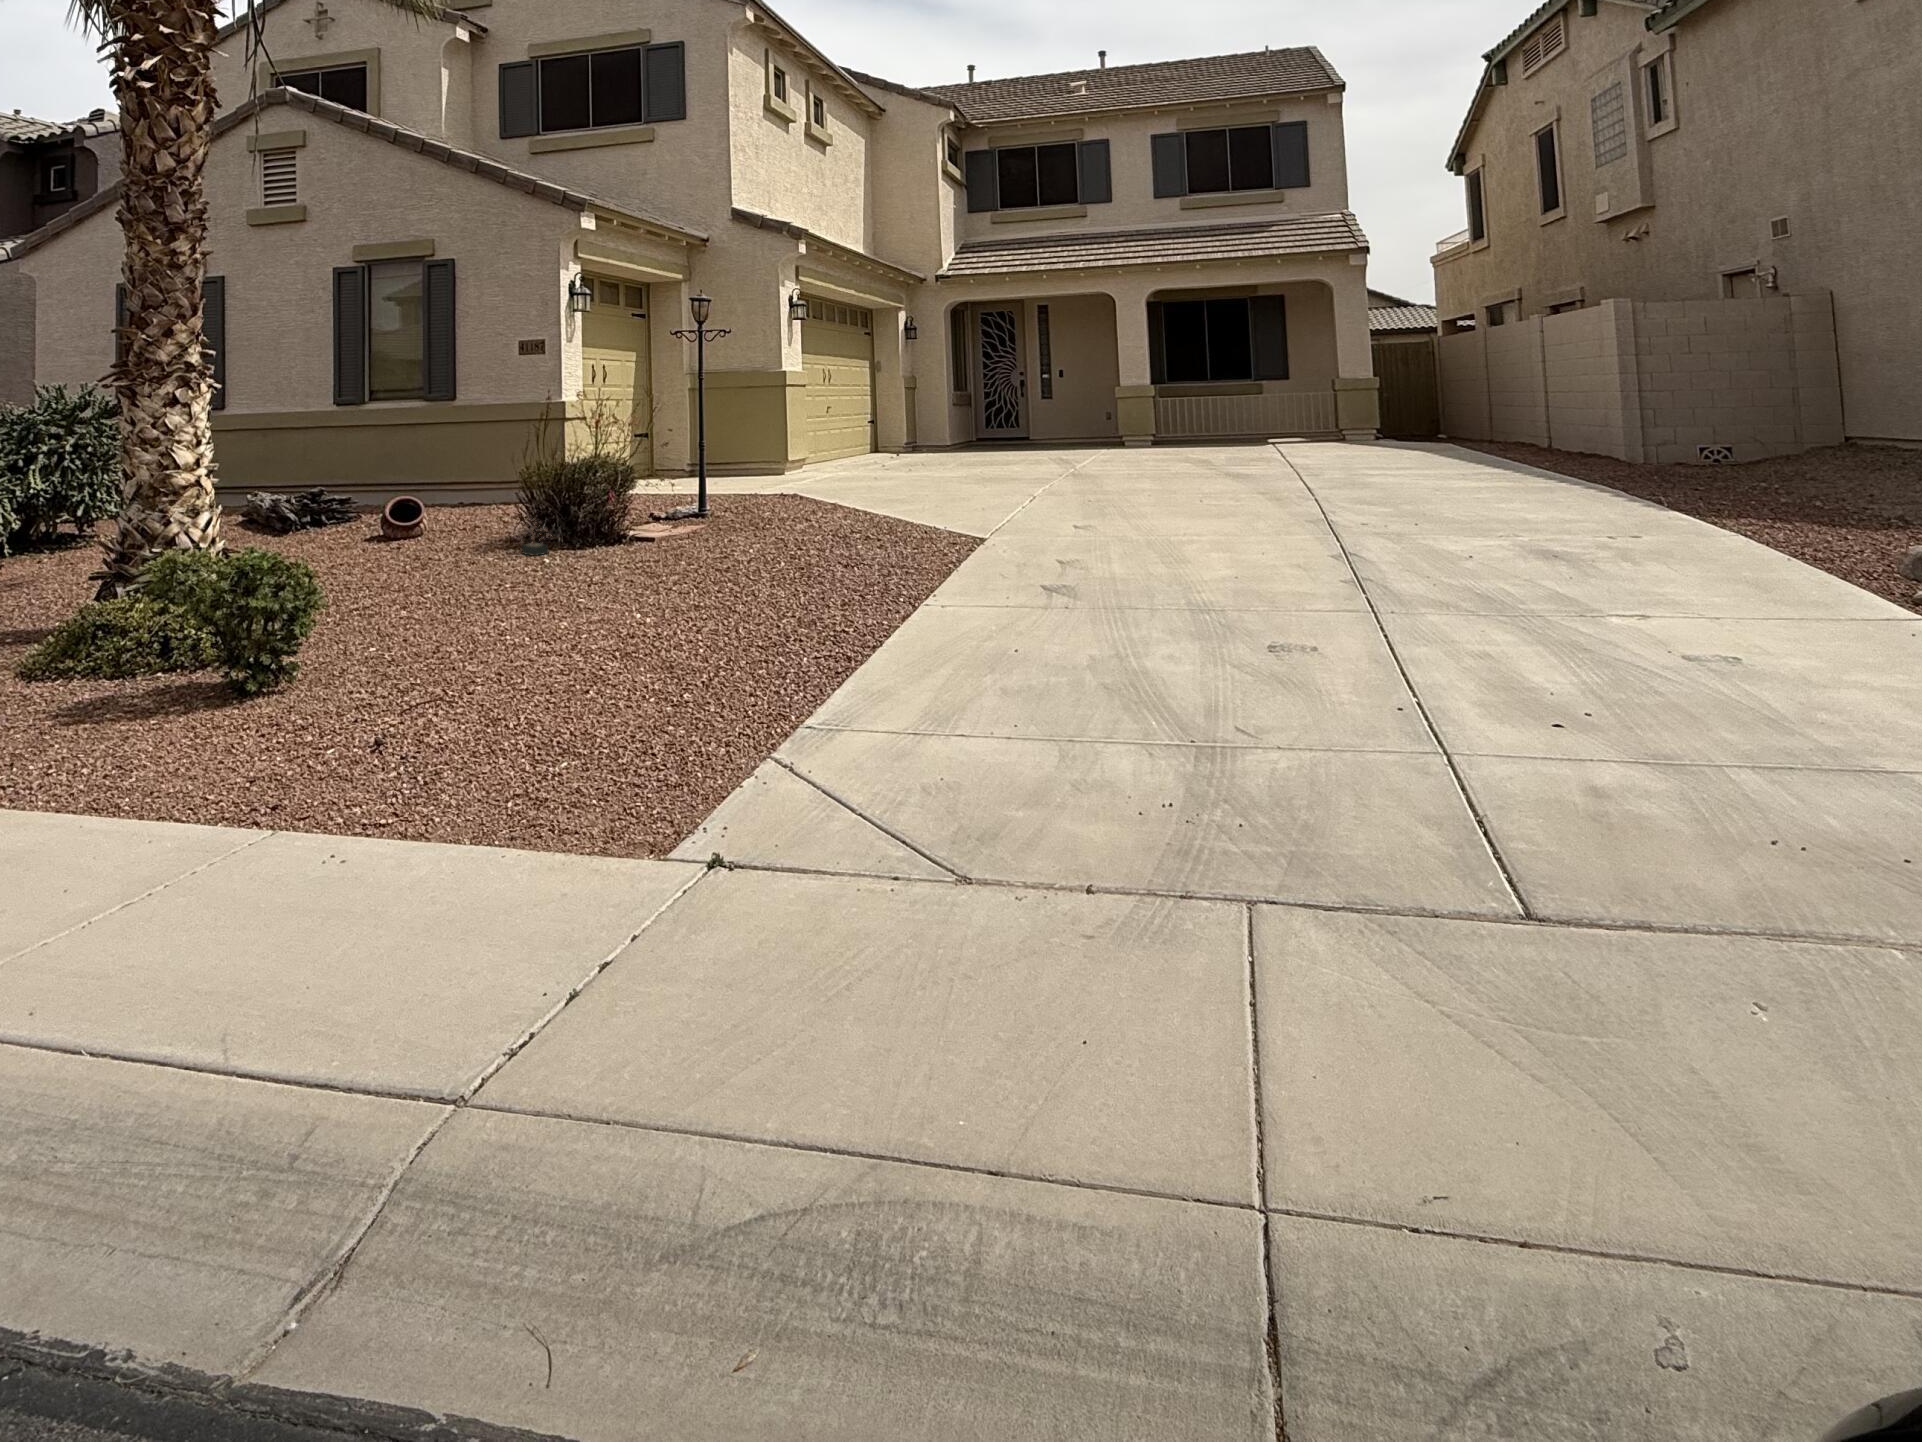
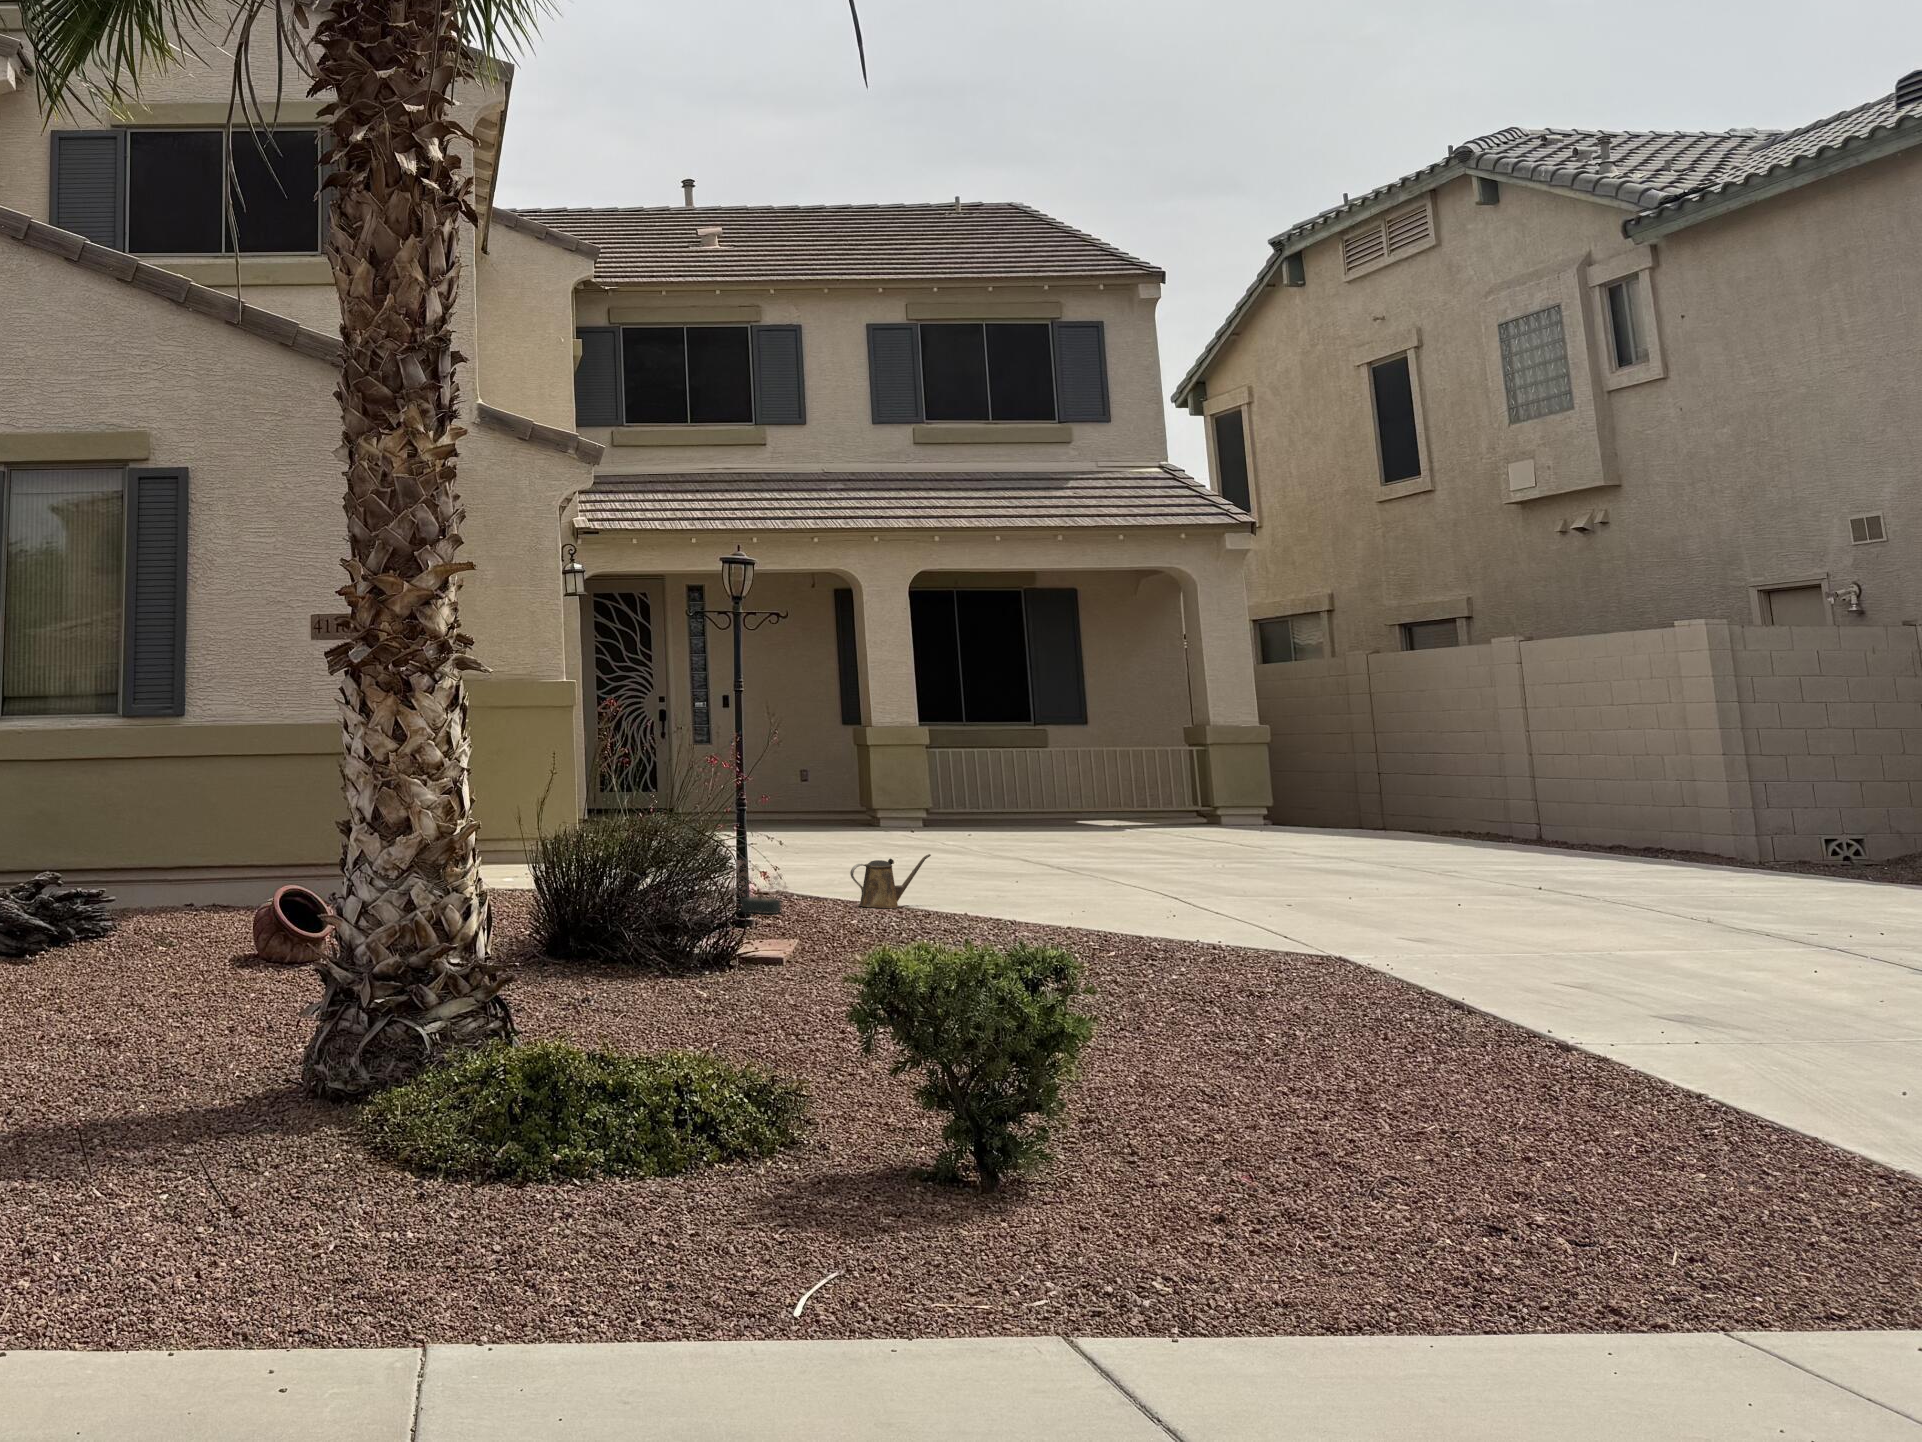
watering can: none [616,511,675,550] -> present [850,854,931,908]

